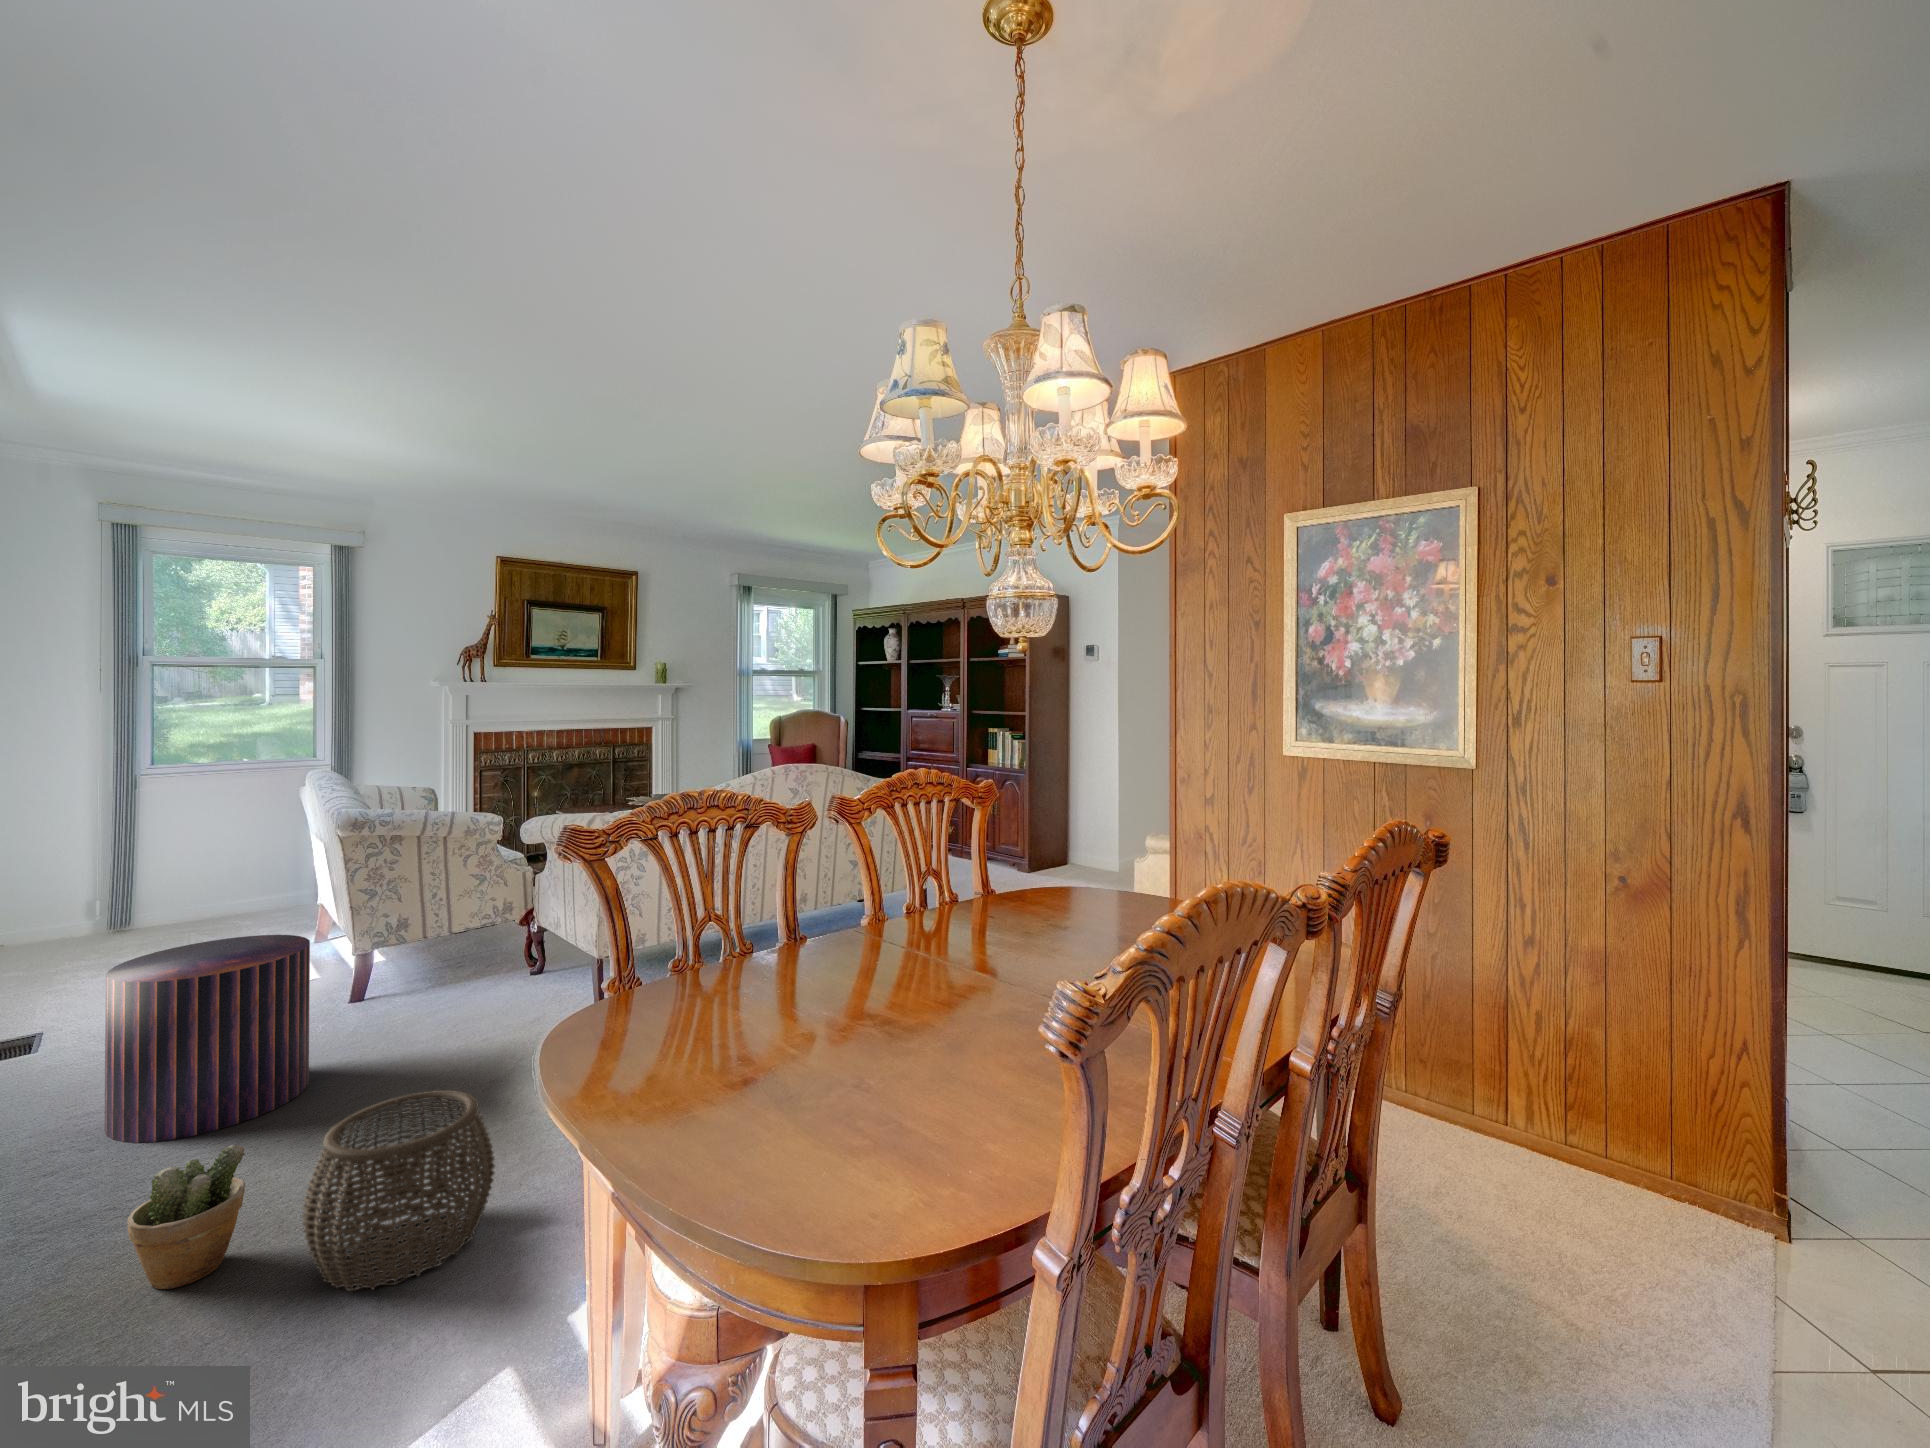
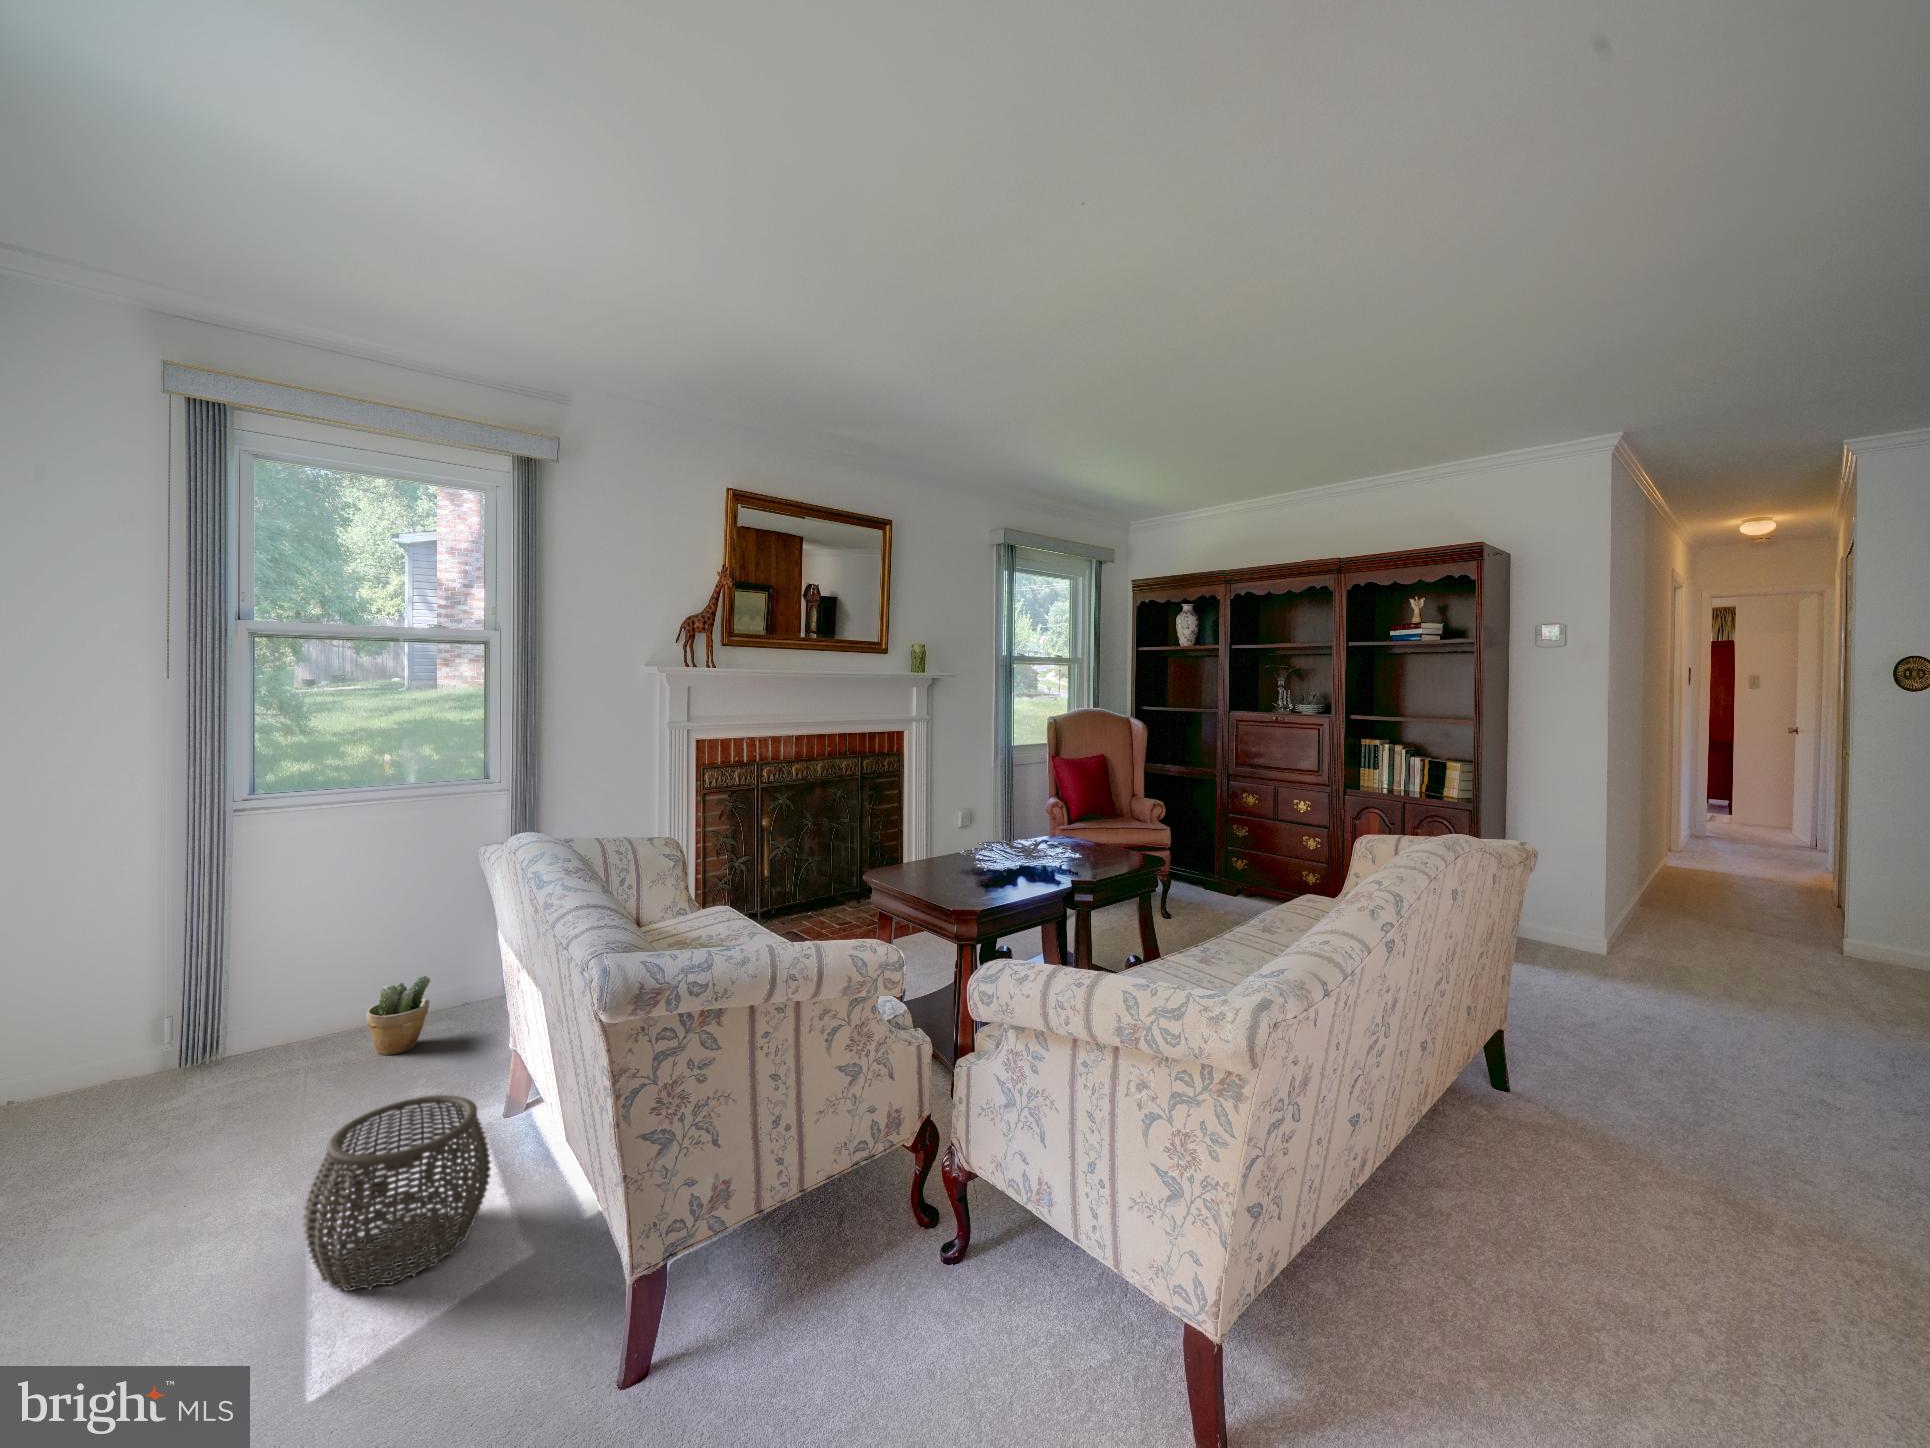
pouf: present [104,935,310,1143] -> none [102,935,312,1138]
potted plant: present [127,1145,245,1289] -> present [366,976,430,1055]

